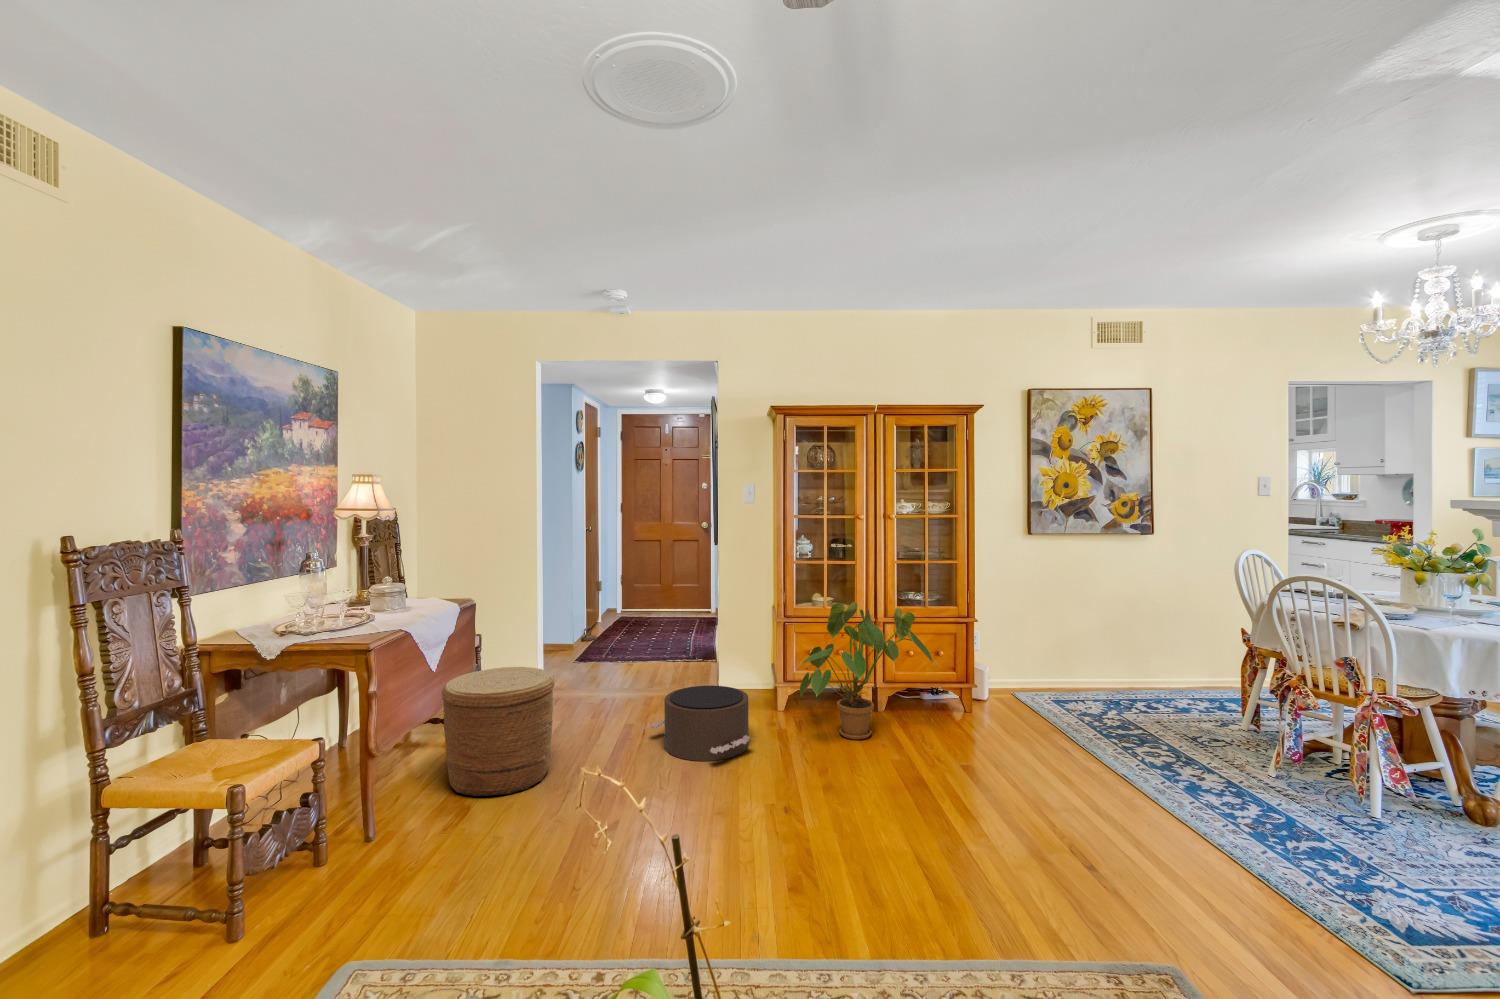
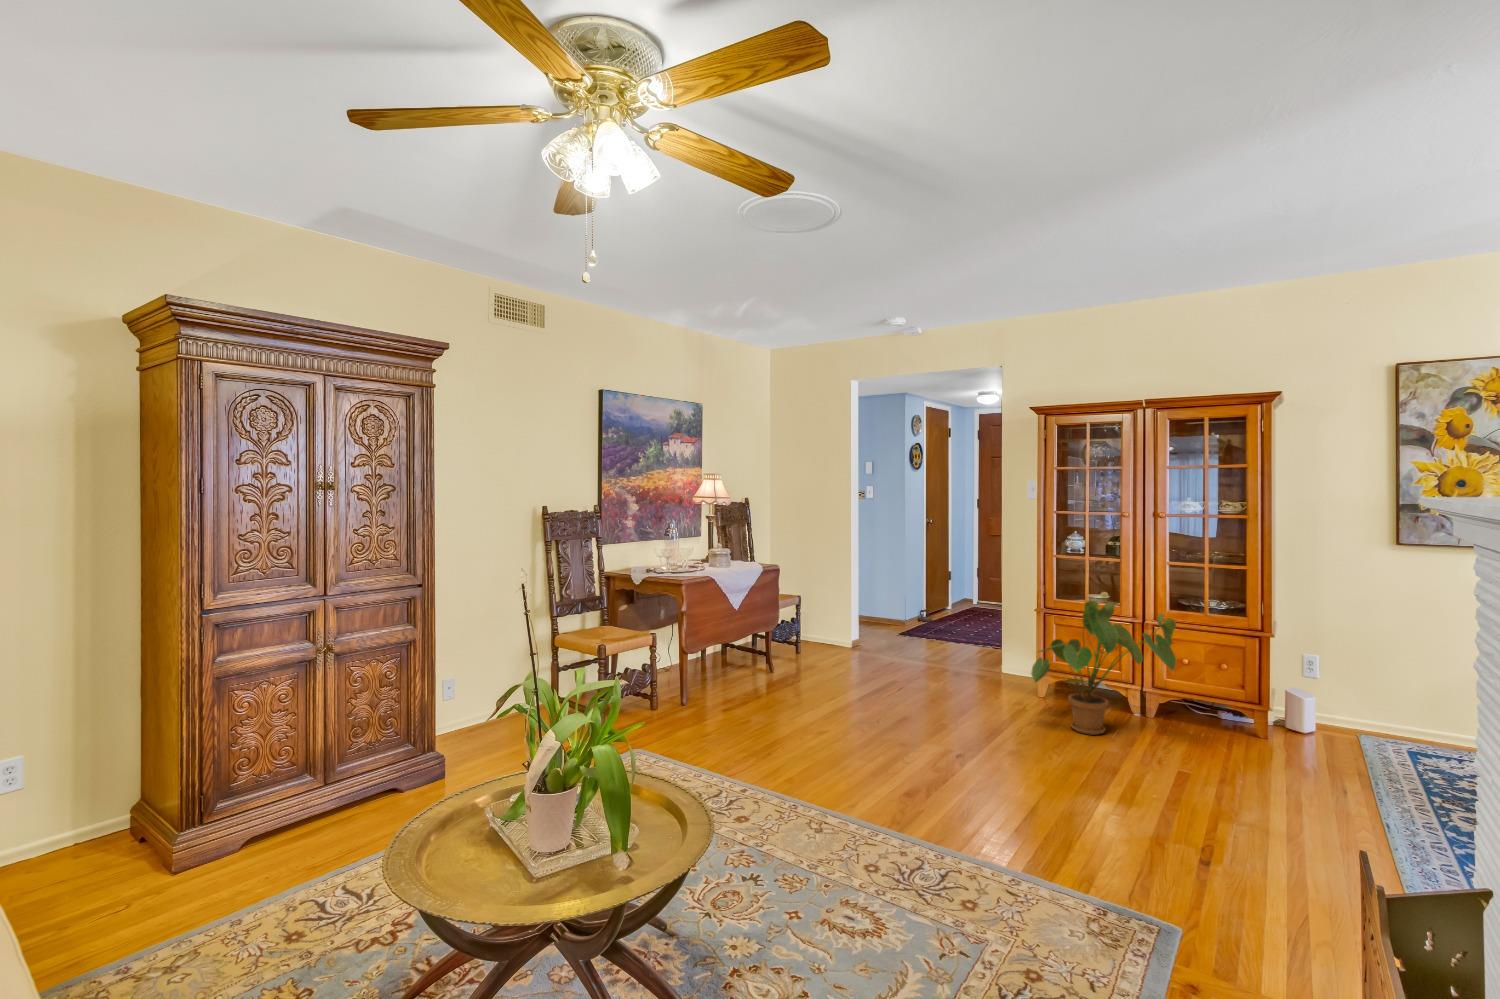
woven basket: present [442,667,555,796] -> none [737,616,814,704]
pouf: present [650,686,751,761] -> none [897,658,978,719]

